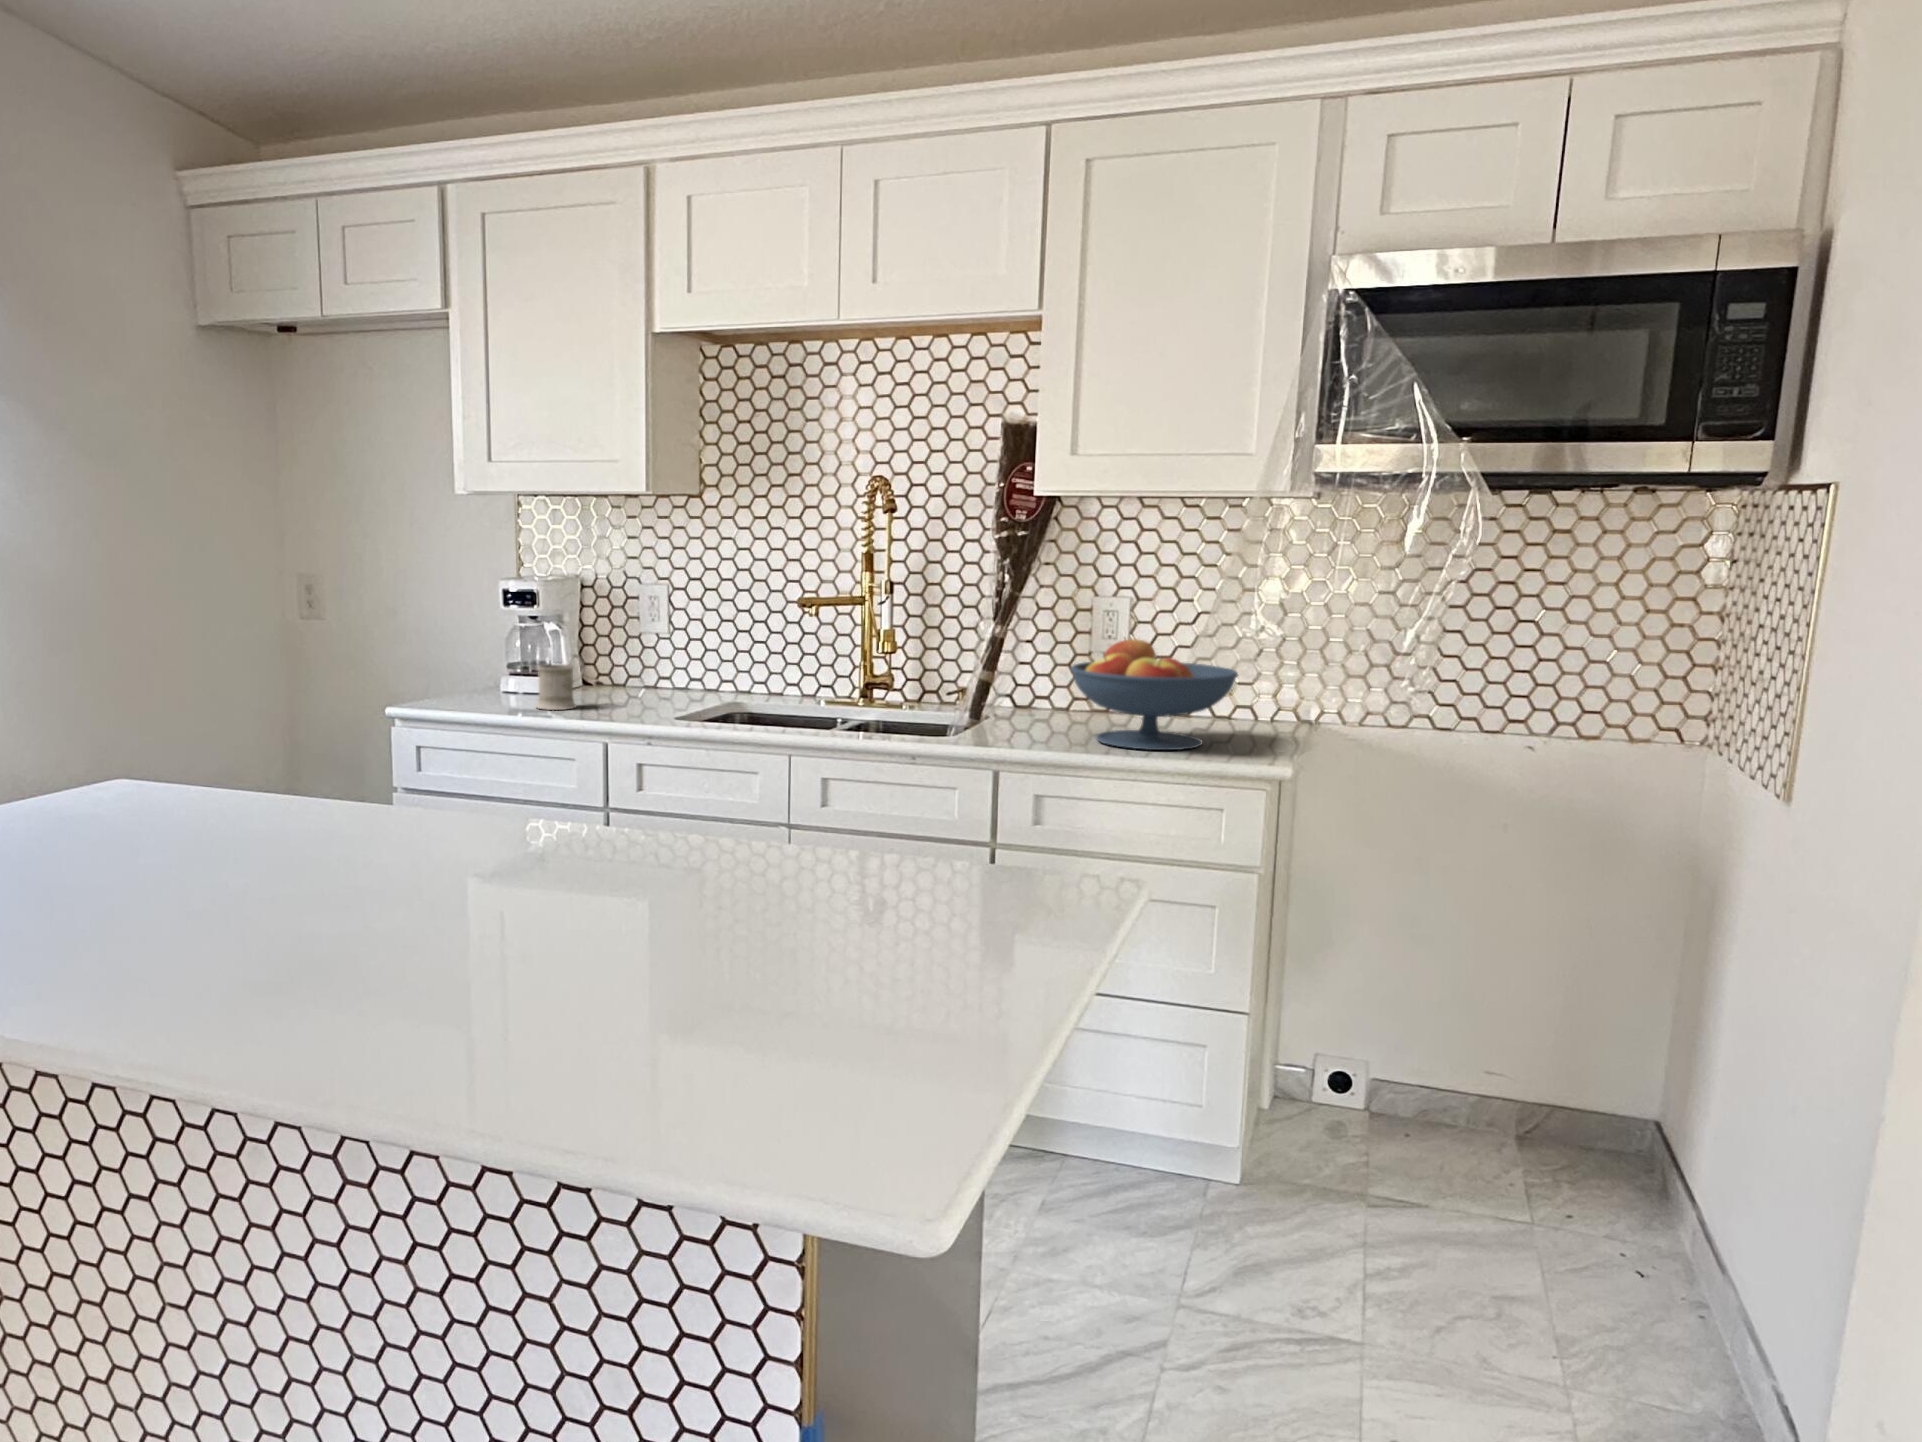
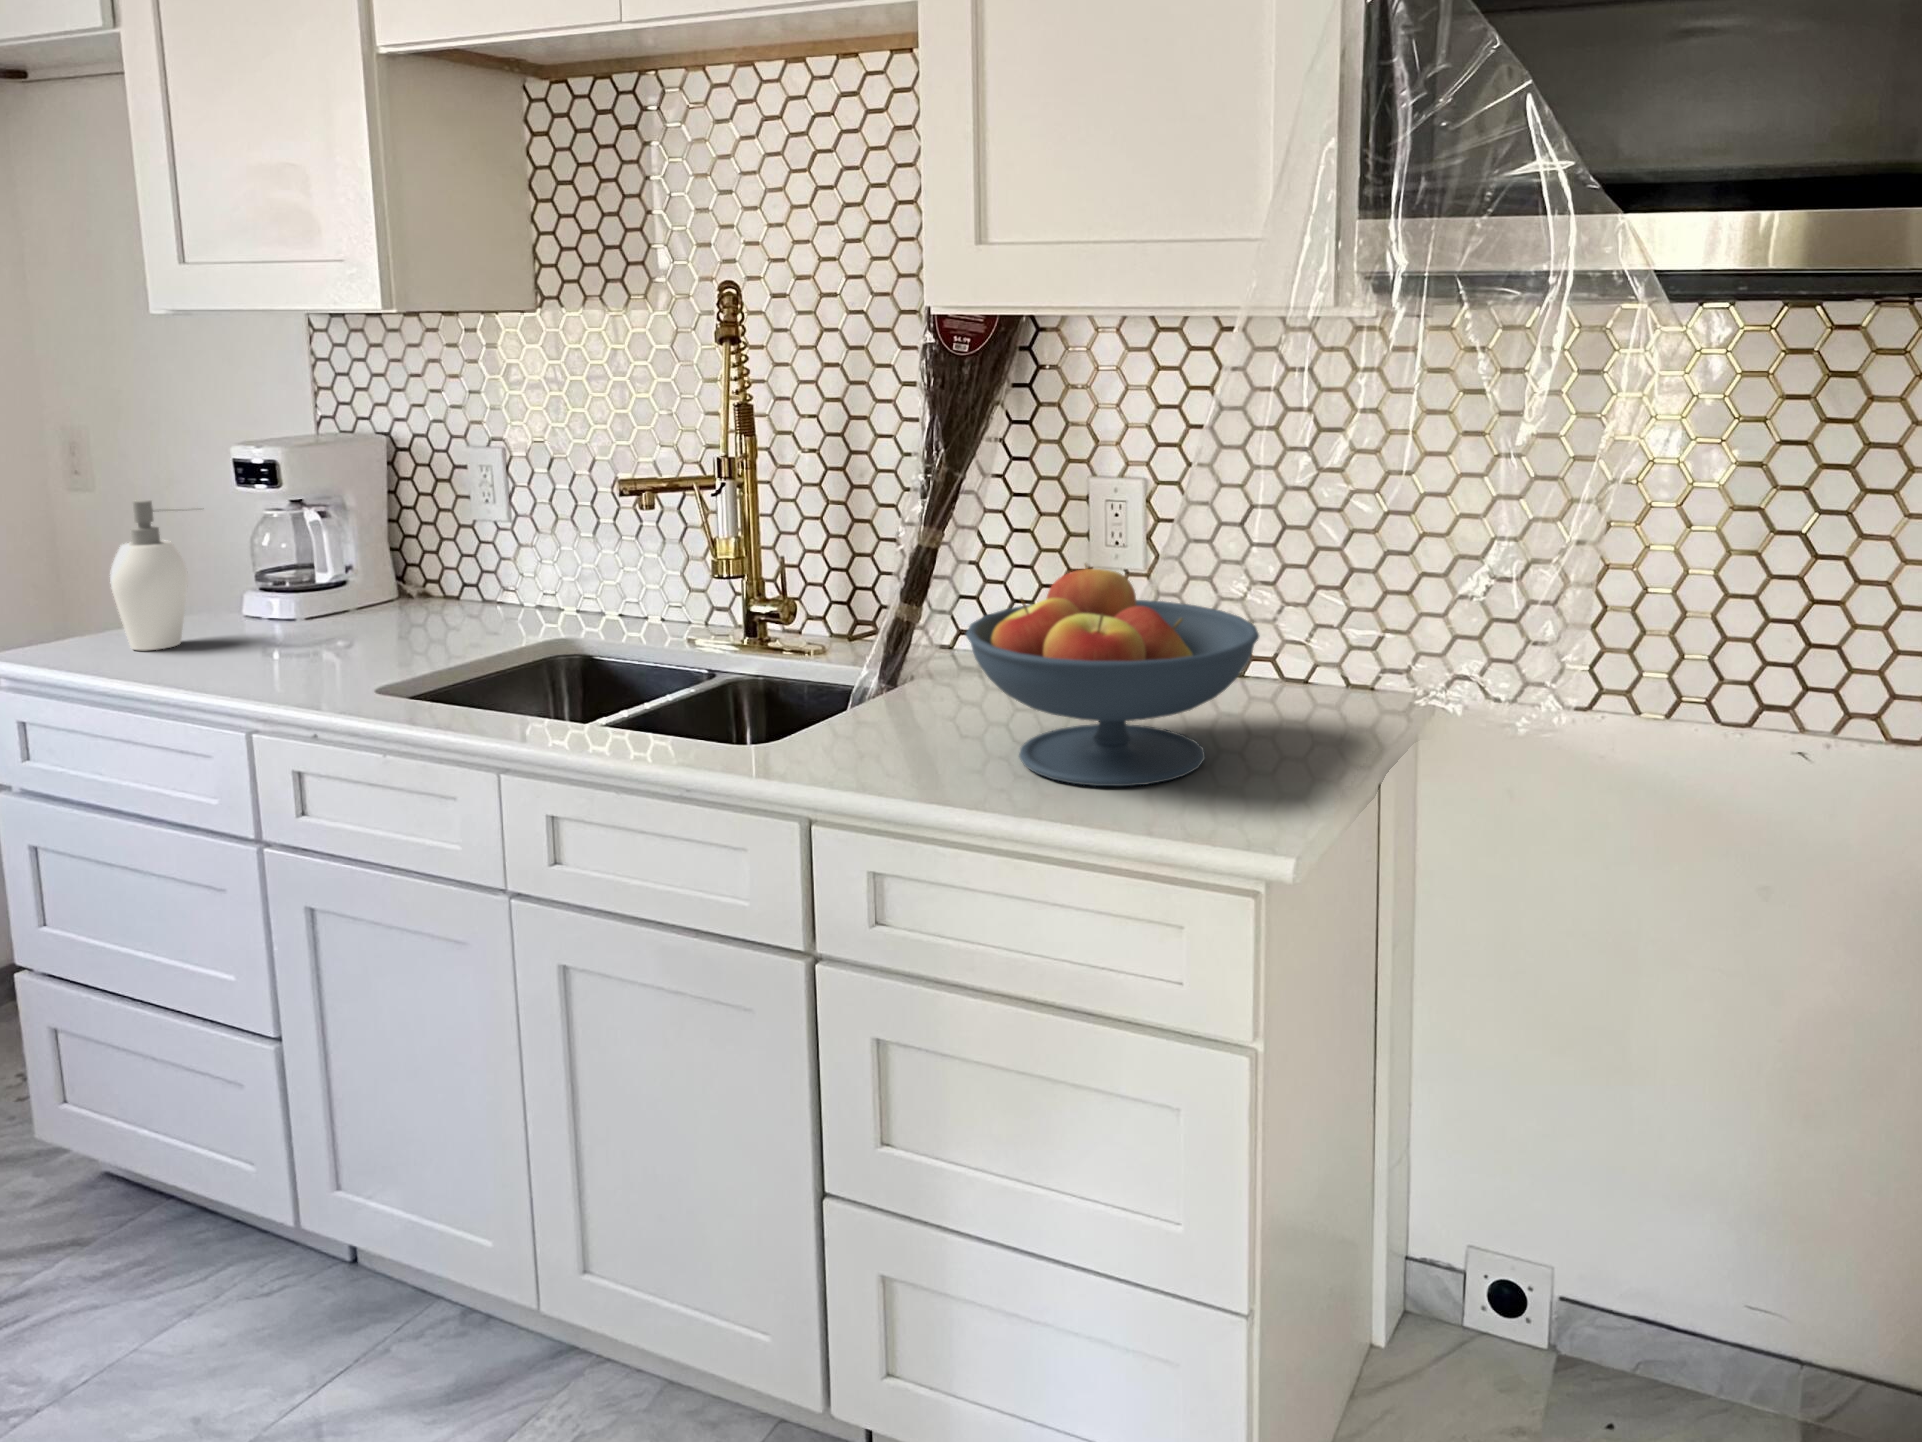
soap dispenser: none [462,611,515,705] -> present [110,500,200,650]
mug: present [536,654,584,710] -> none [215,567,317,662]

